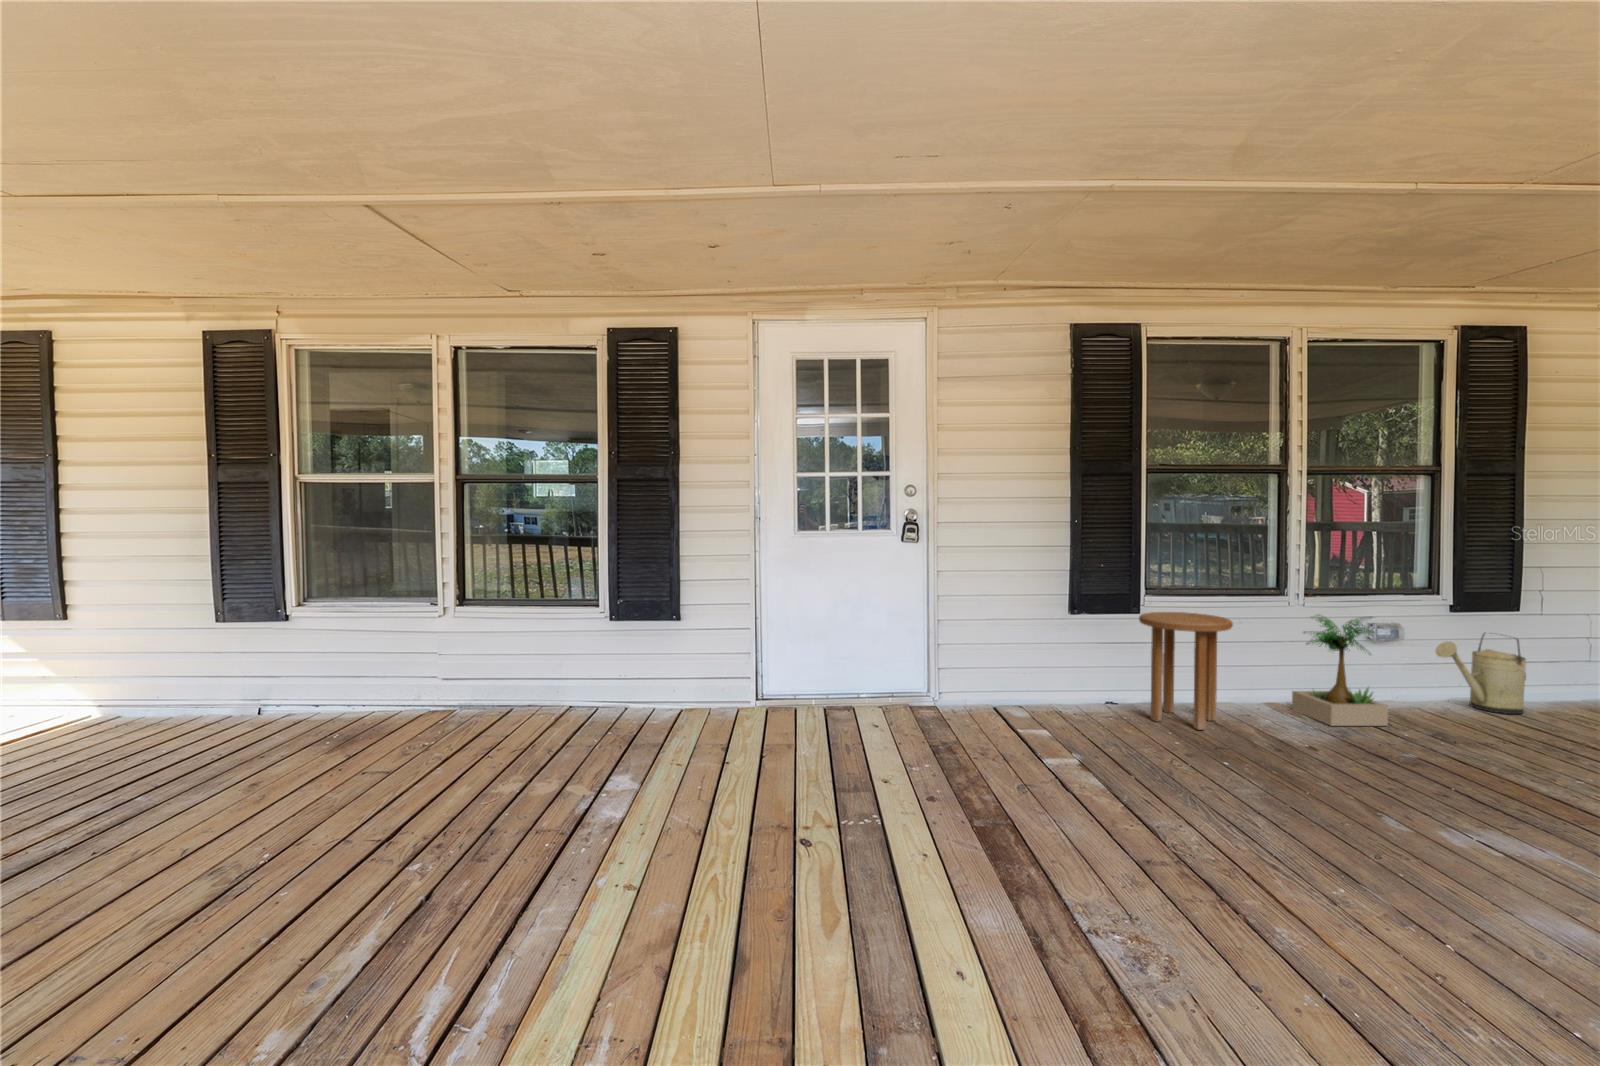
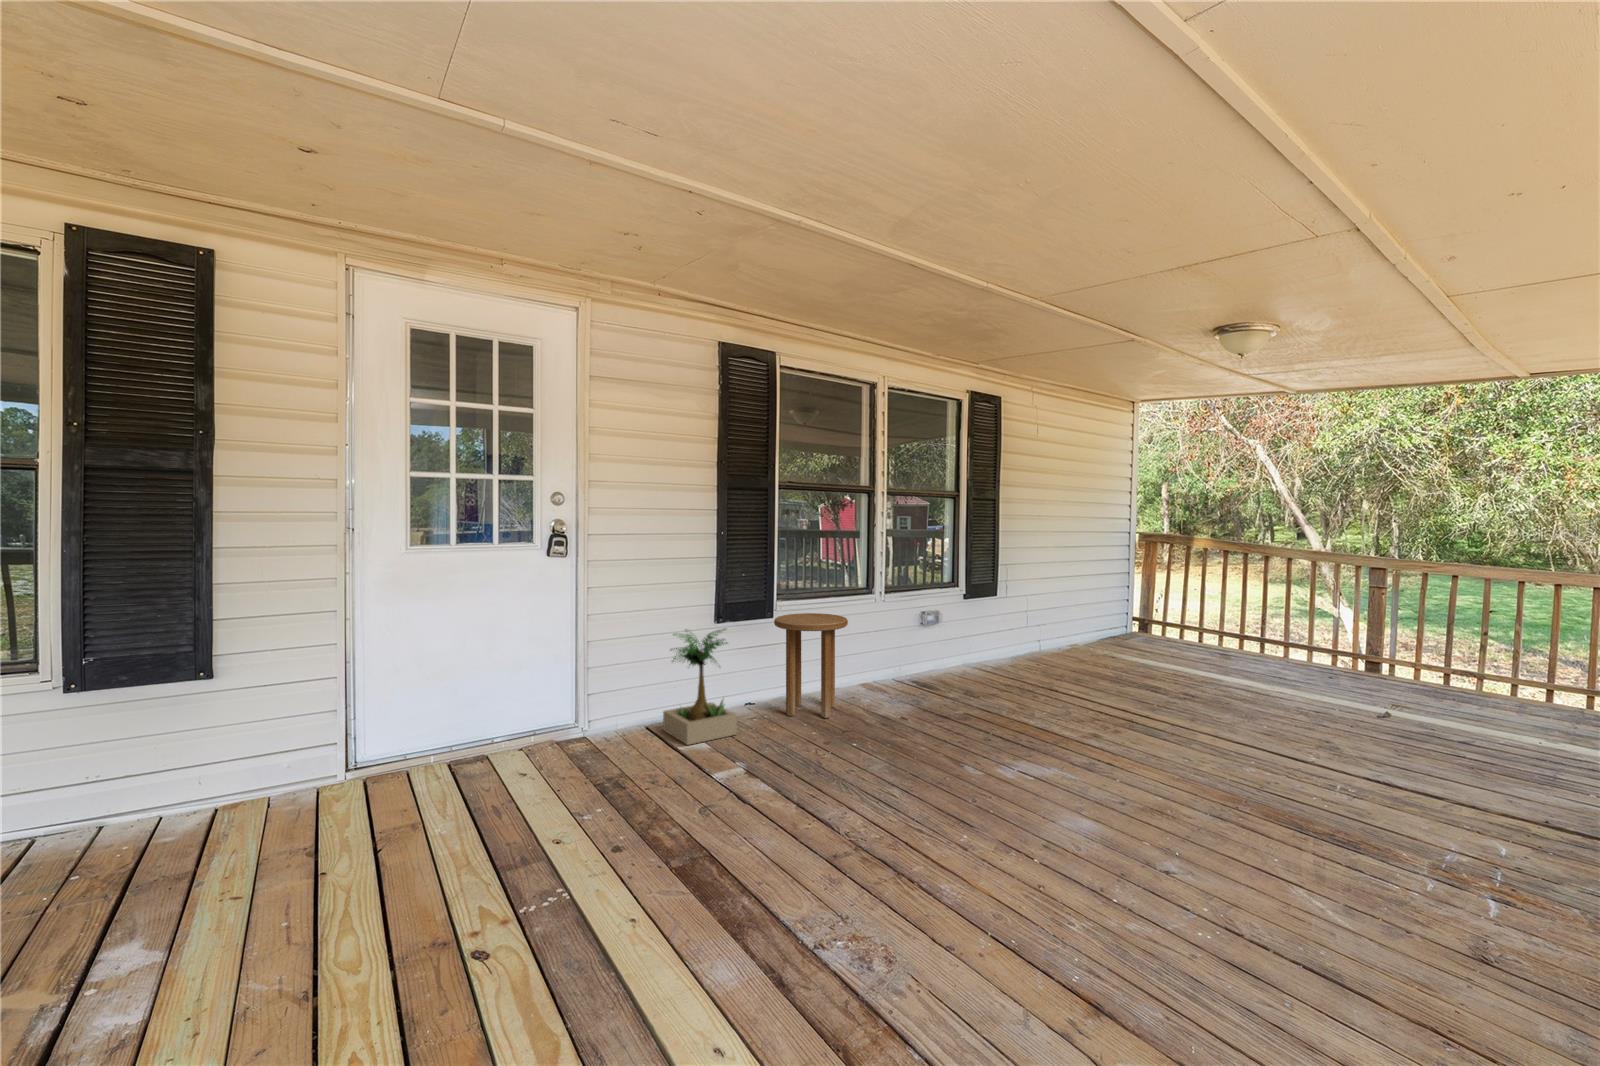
potted plant: present [1292,615,1388,726] -> present [663,629,737,745]
watering can: present [1436,634,1526,714] -> none [963,611,1010,669]

